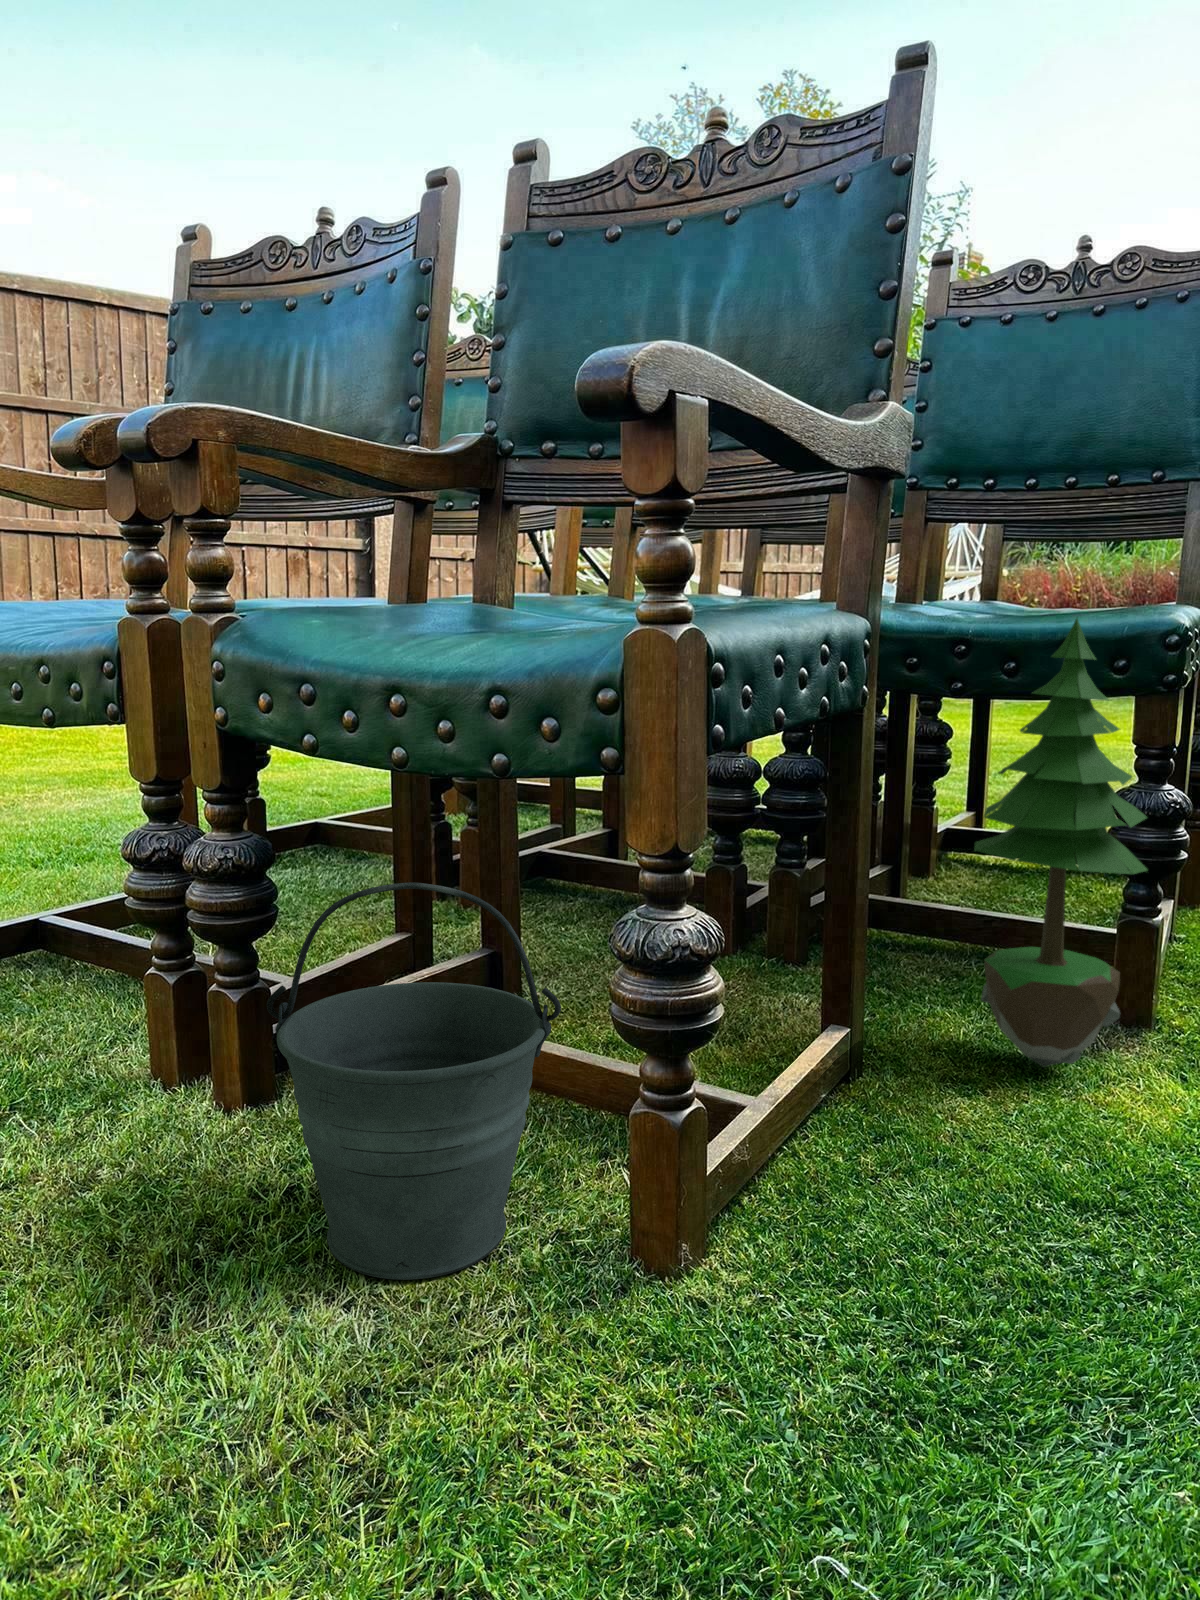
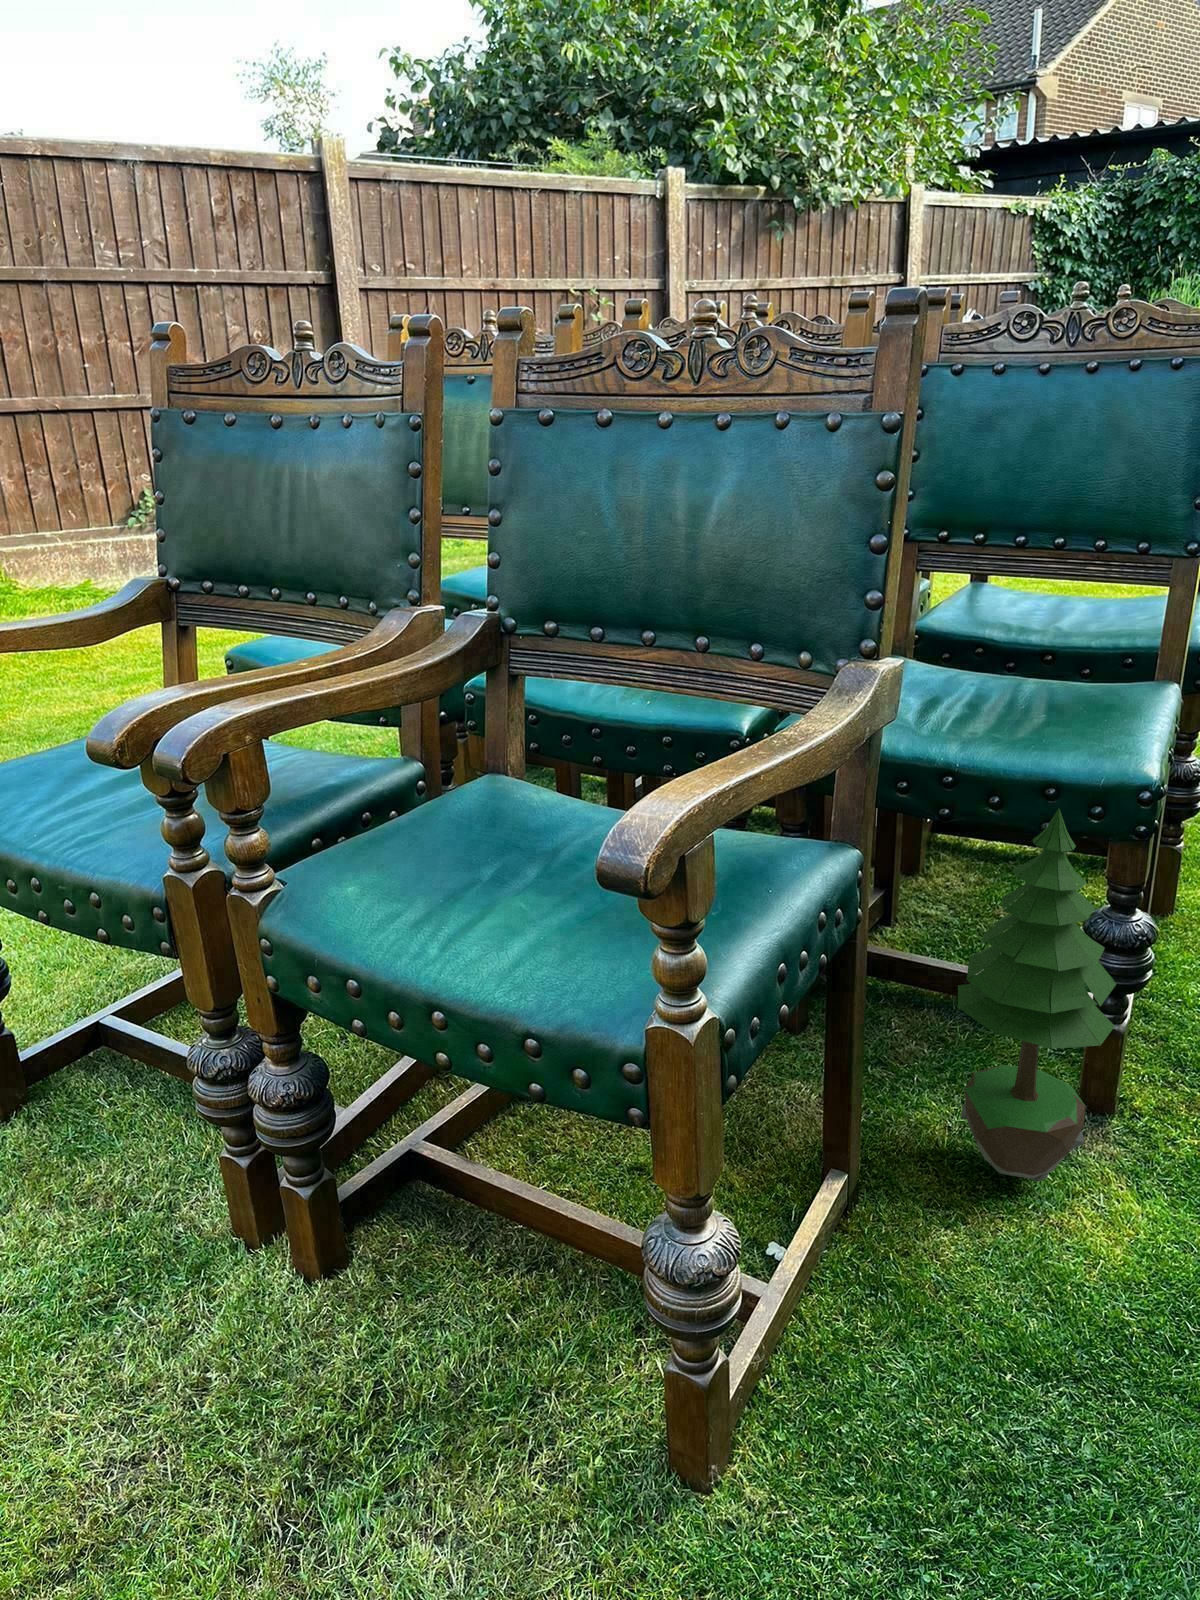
bucket: present [267,882,561,1280] -> none [344,1195,600,1511]

